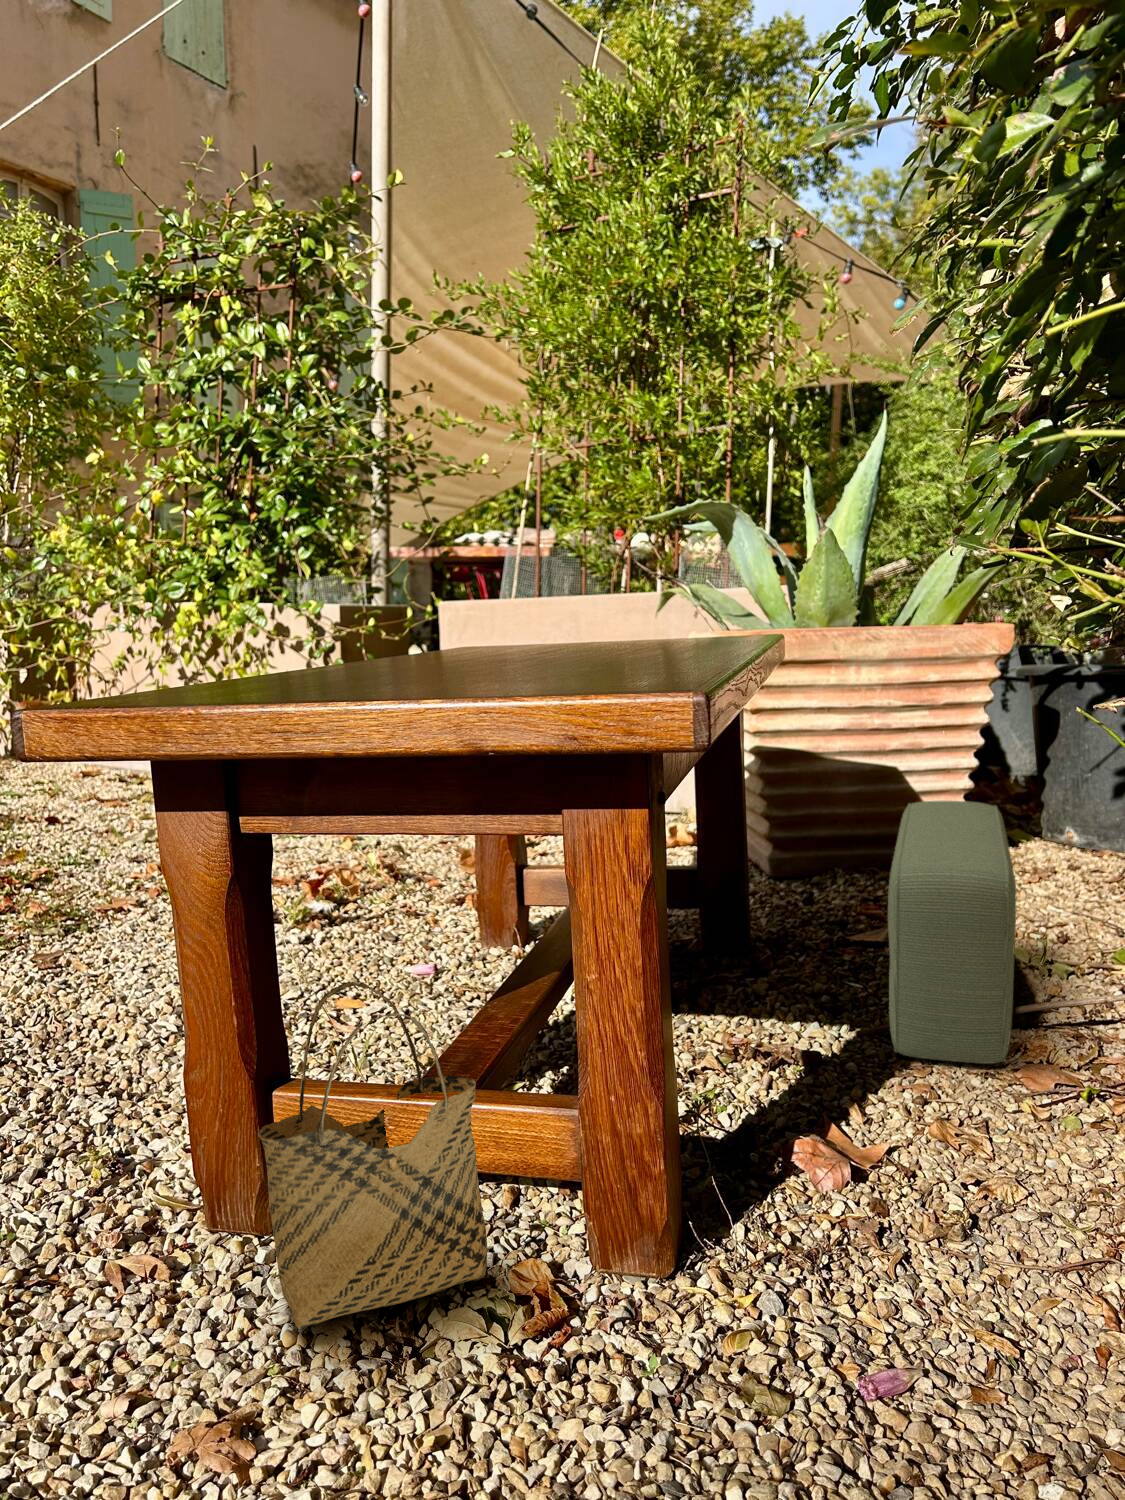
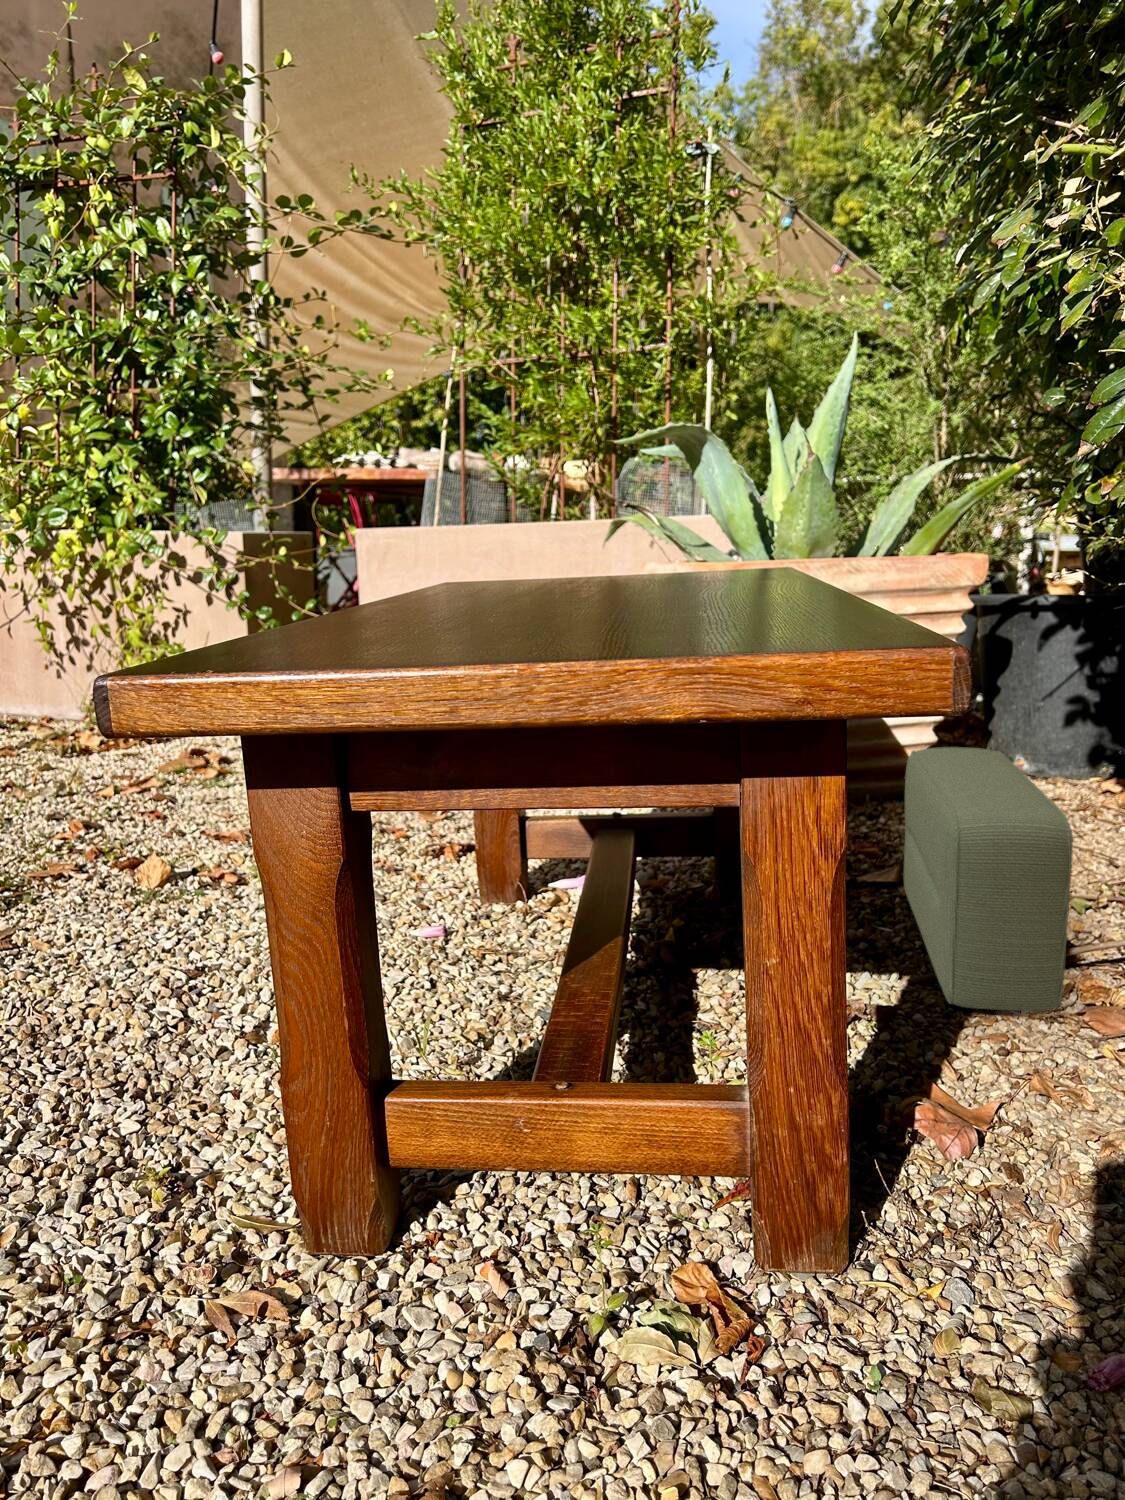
woven basket: present [258,982,487,1329] -> none [413,973,649,1369]

